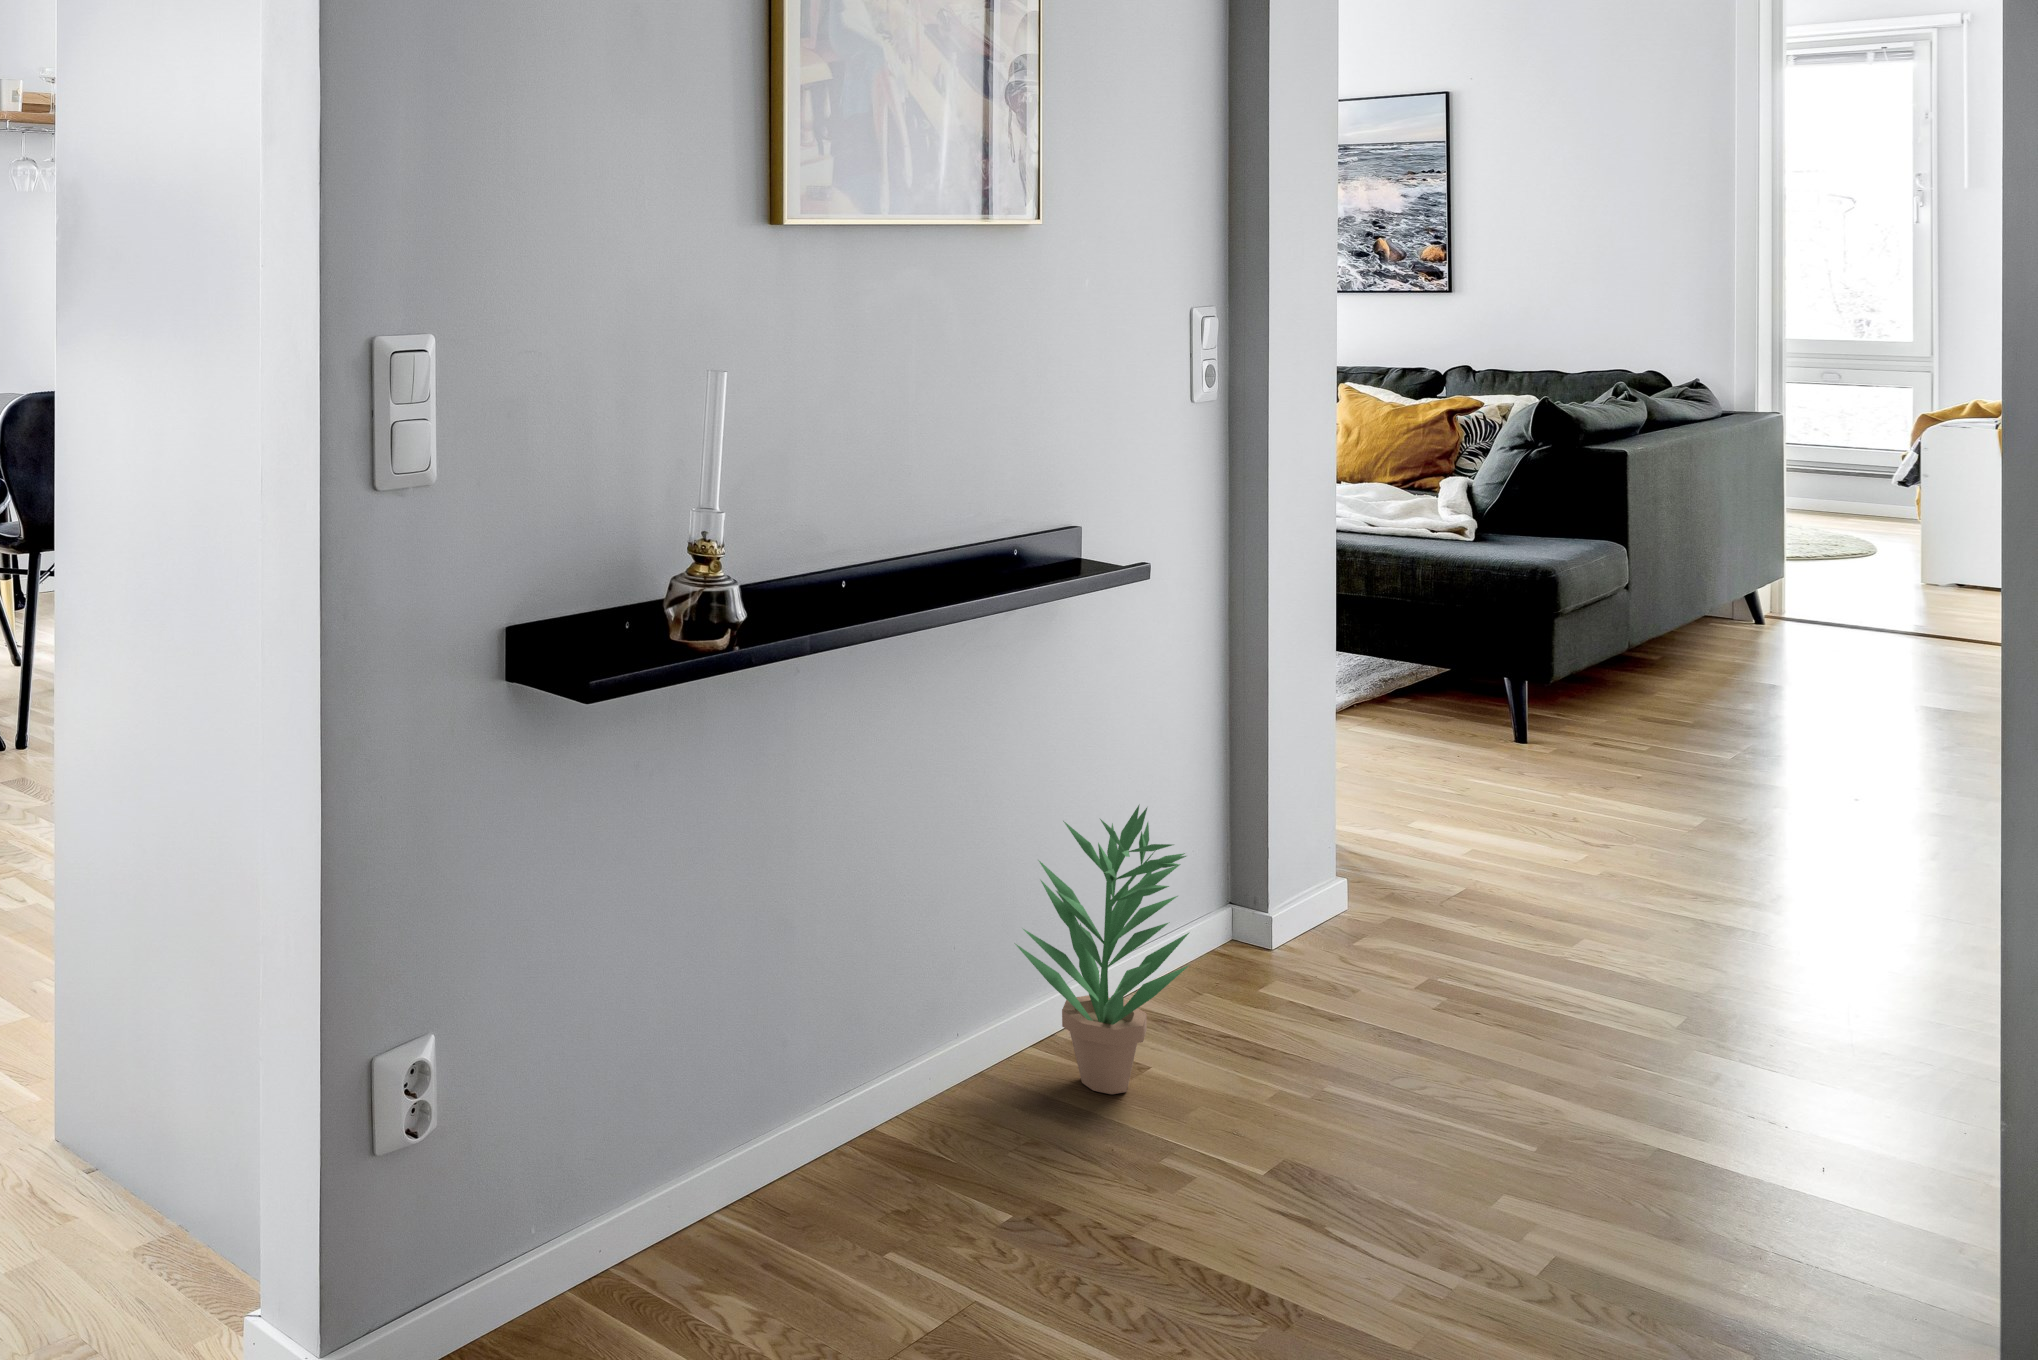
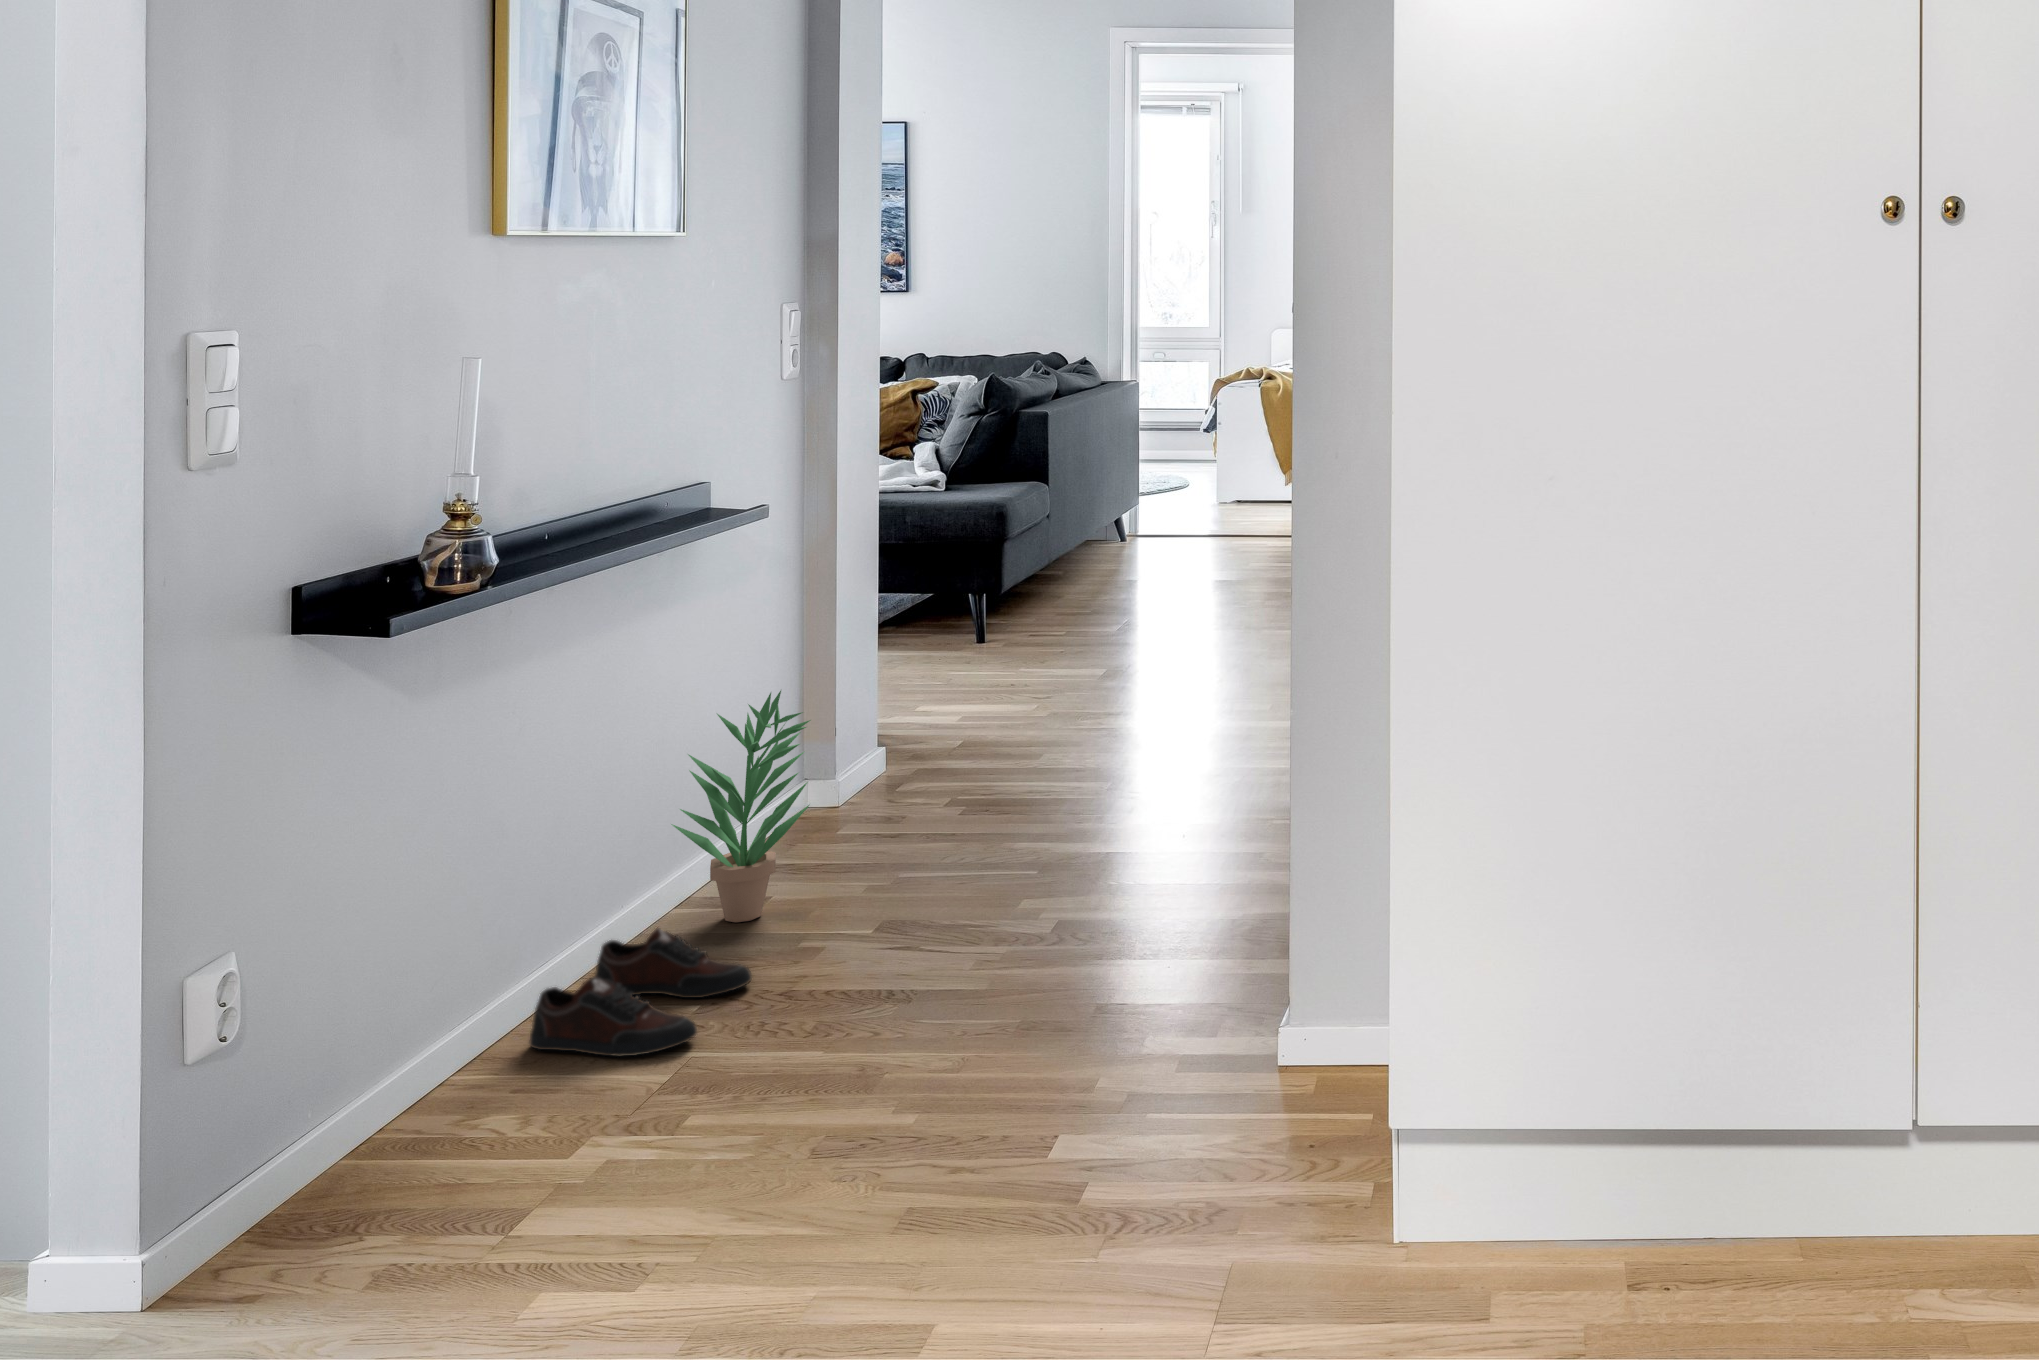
shoe: none [811,1078,1082,1272] -> present [530,928,752,1057]

